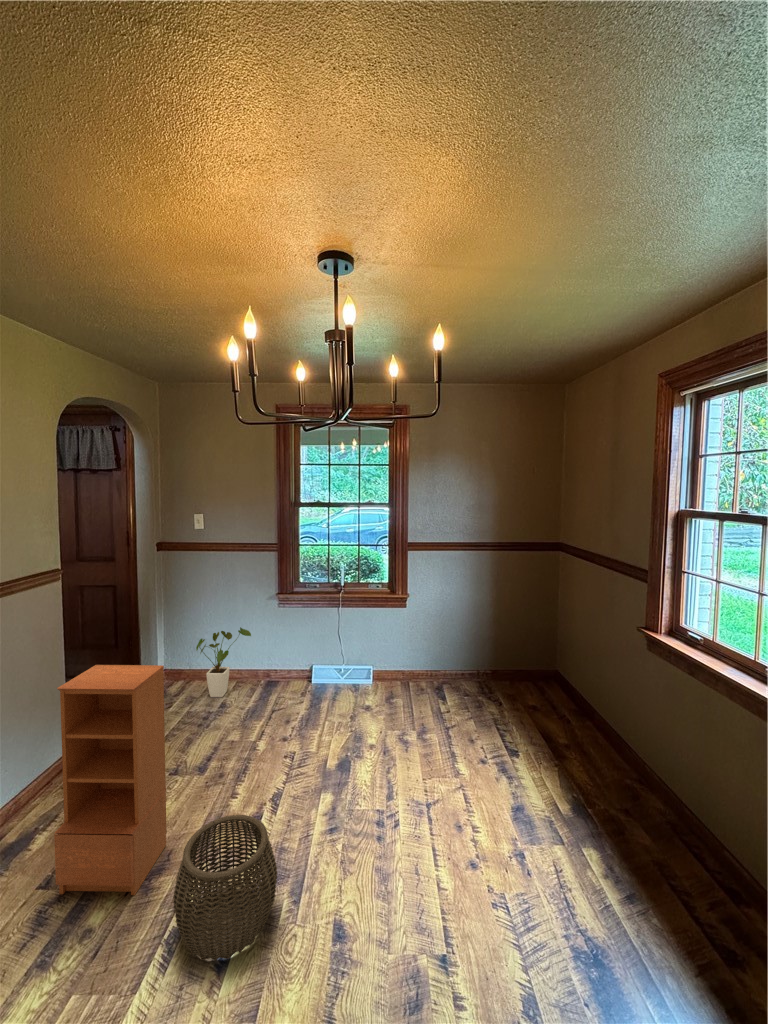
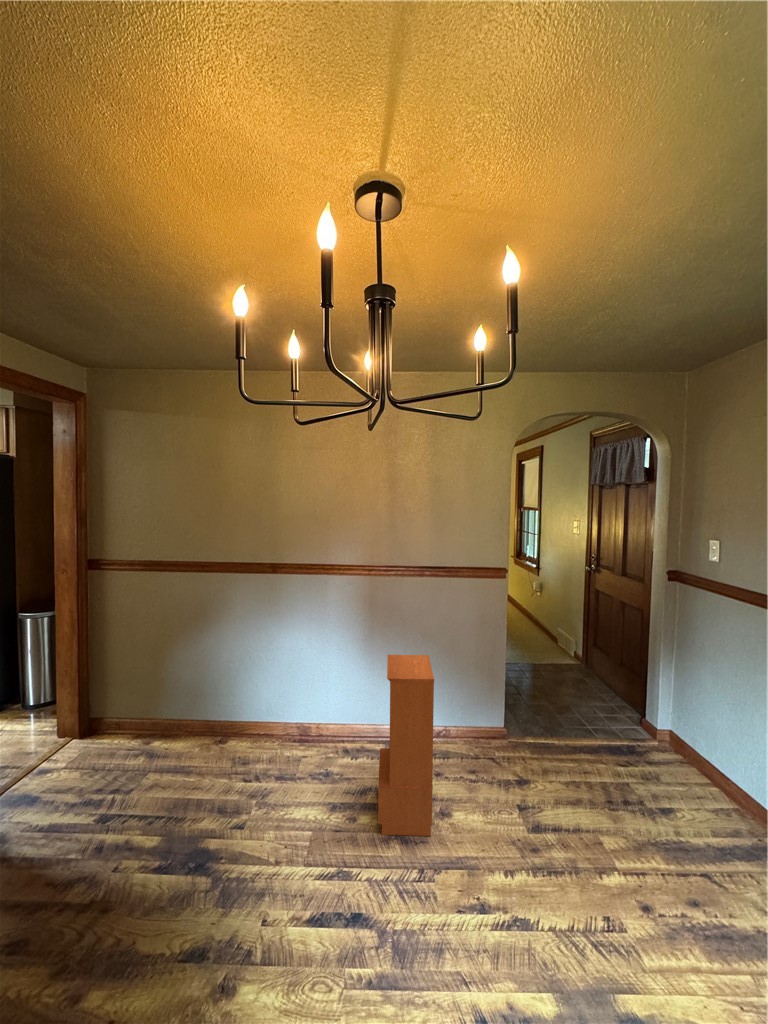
house plant: present [196,627,251,697] -> none [642,708,751,802]
woven basket: present [173,815,277,960] -> none [310,817,398,953]

